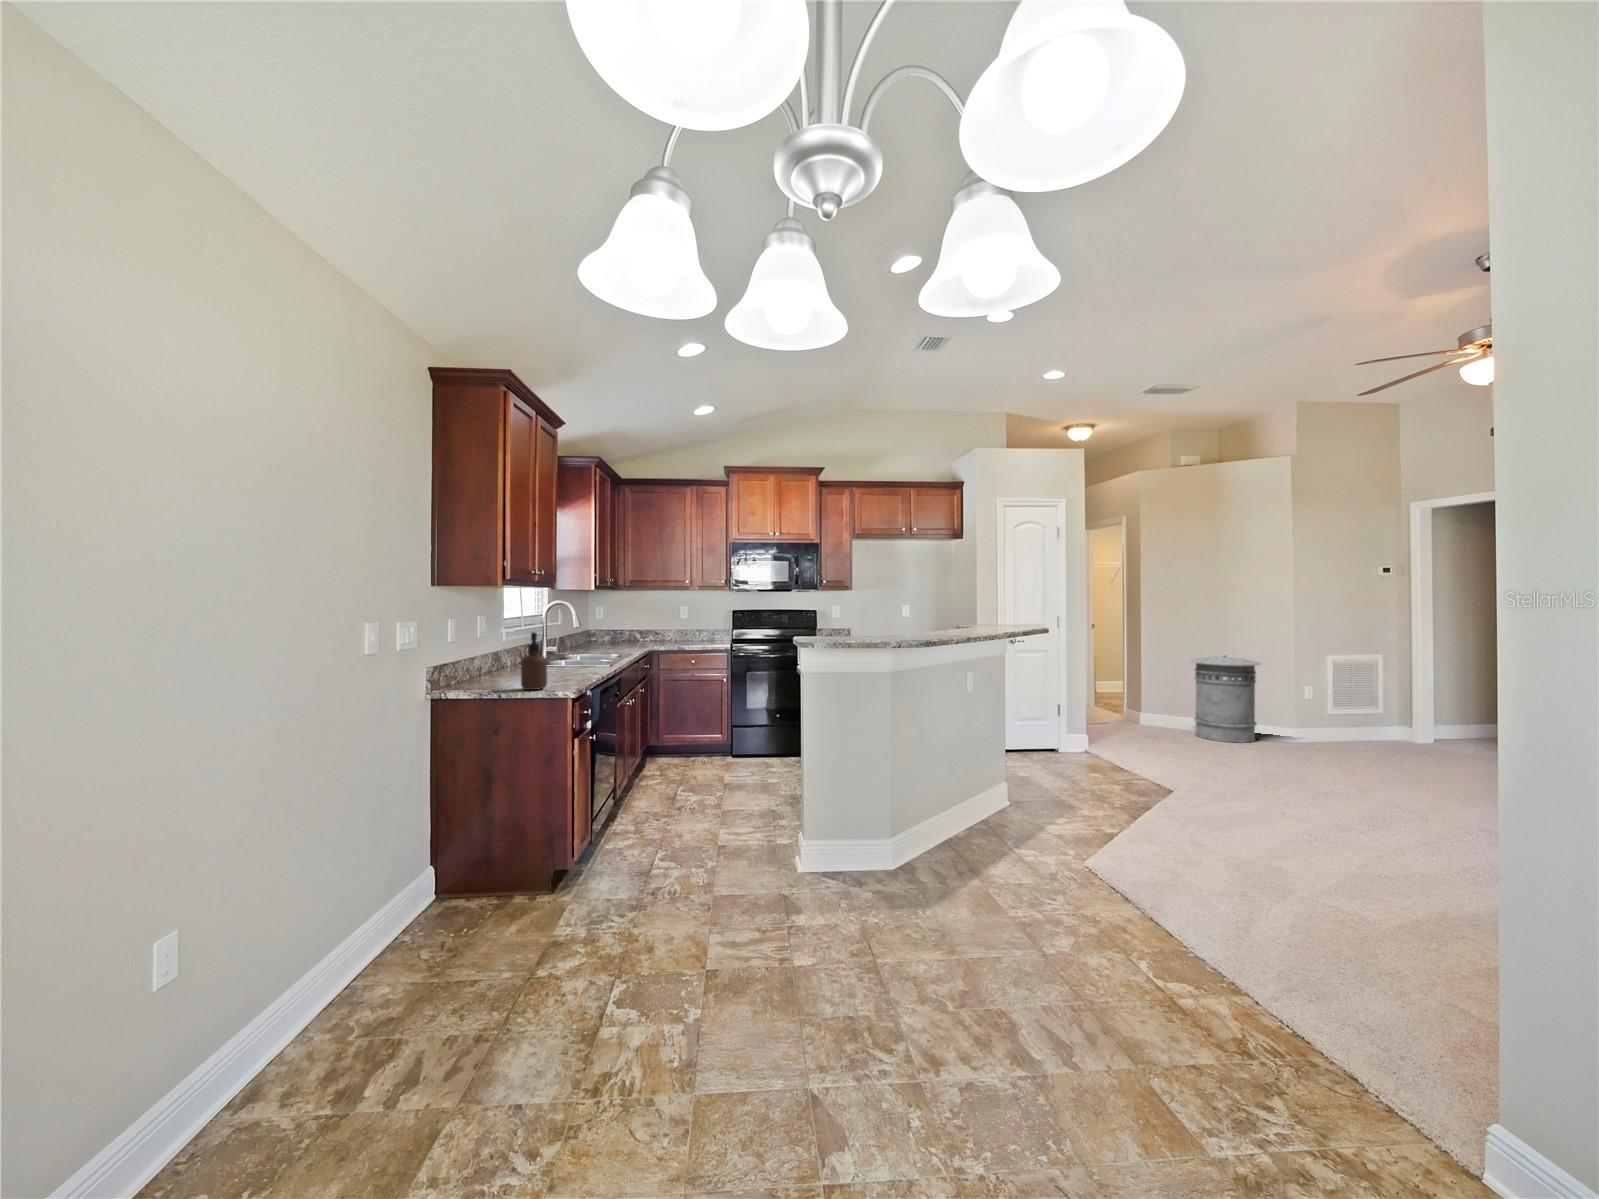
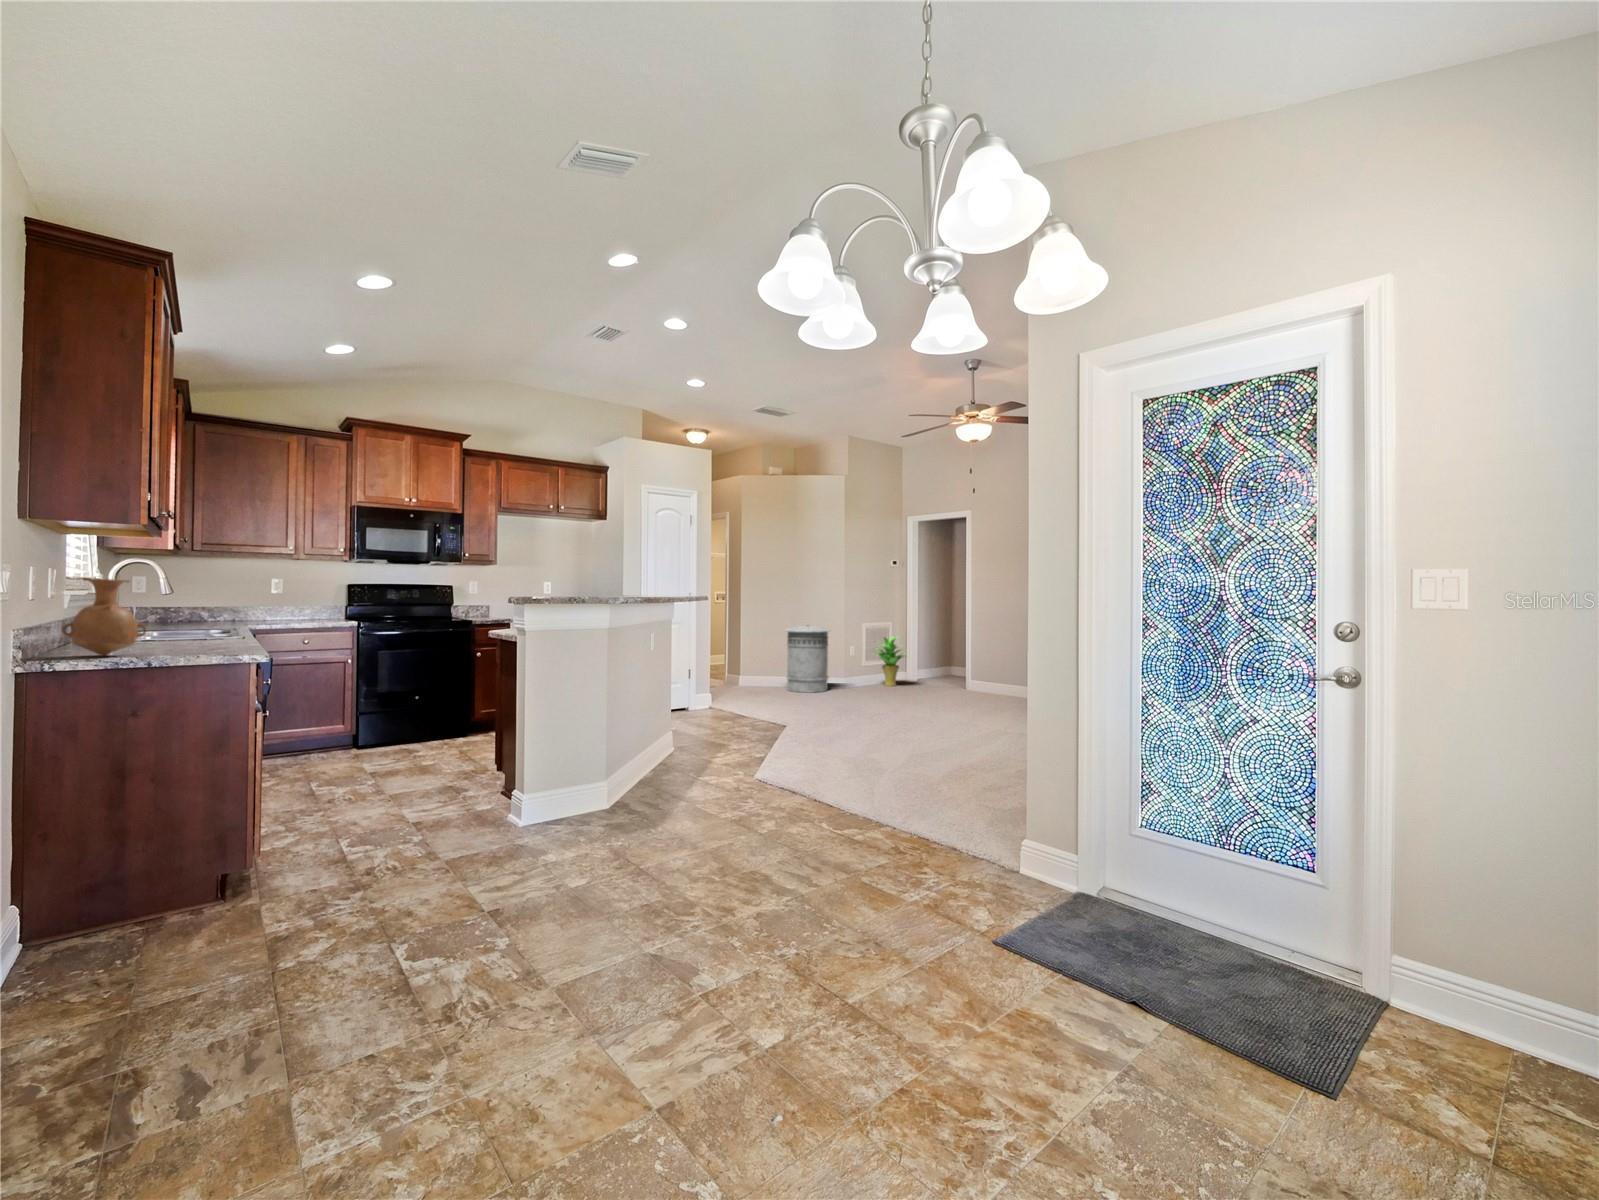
vase: none [468,623,518,683] -> present [61,578,146,656]
soap dispenser: present [521,632,547,690] -> none [175,588,215,658]
potted plant: none [1330,675,1398,745] -> present [877,636,903,686]

